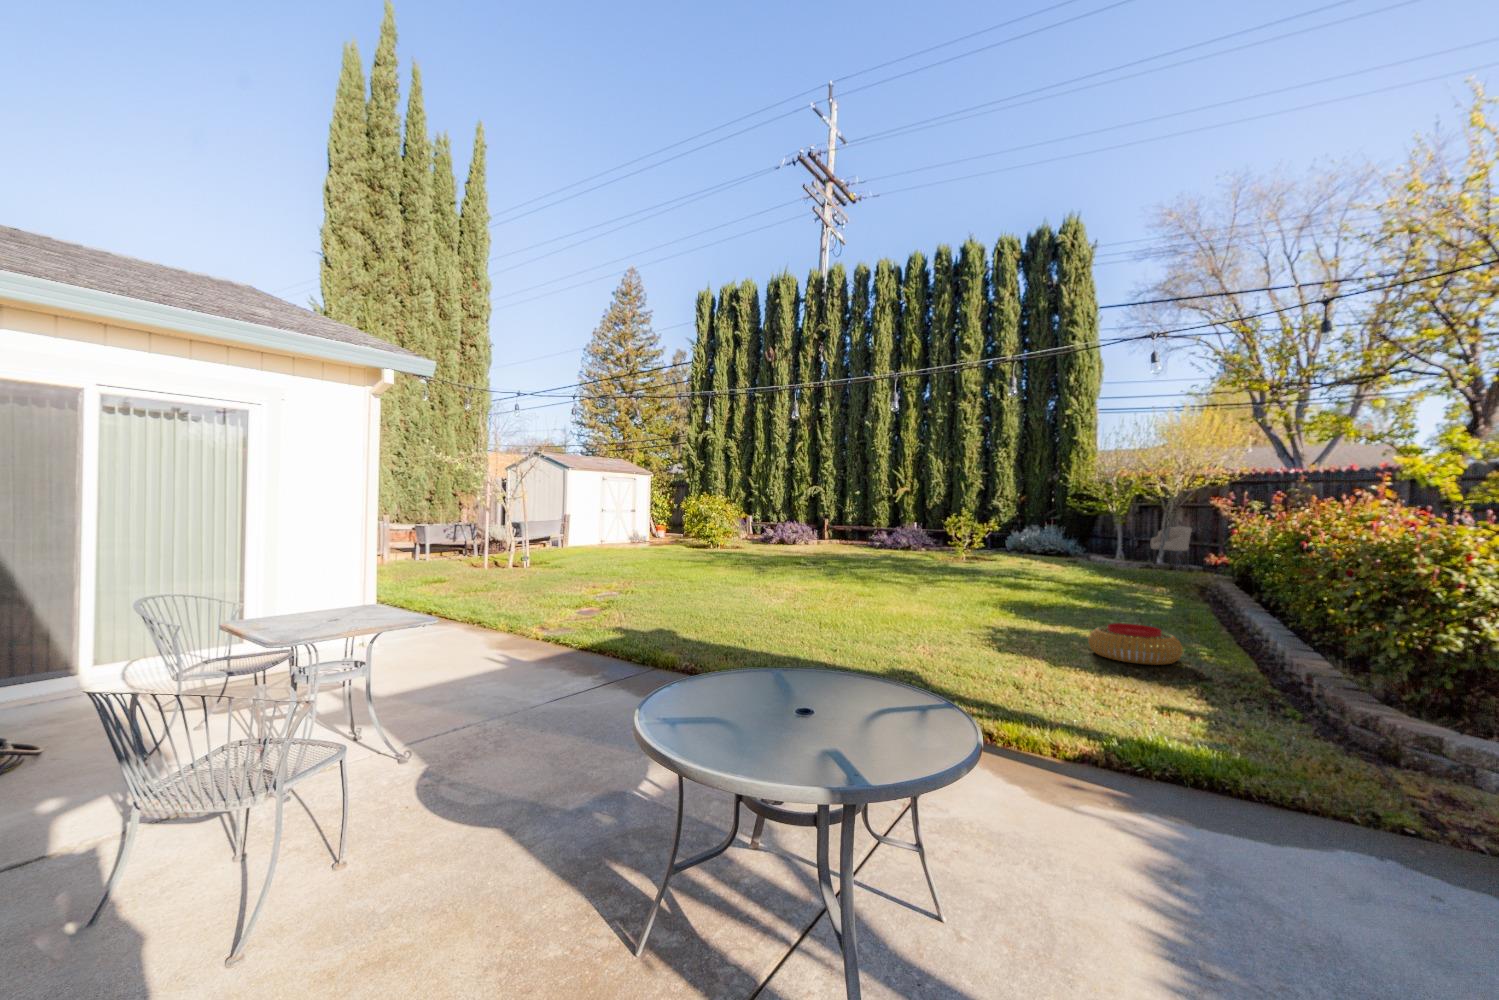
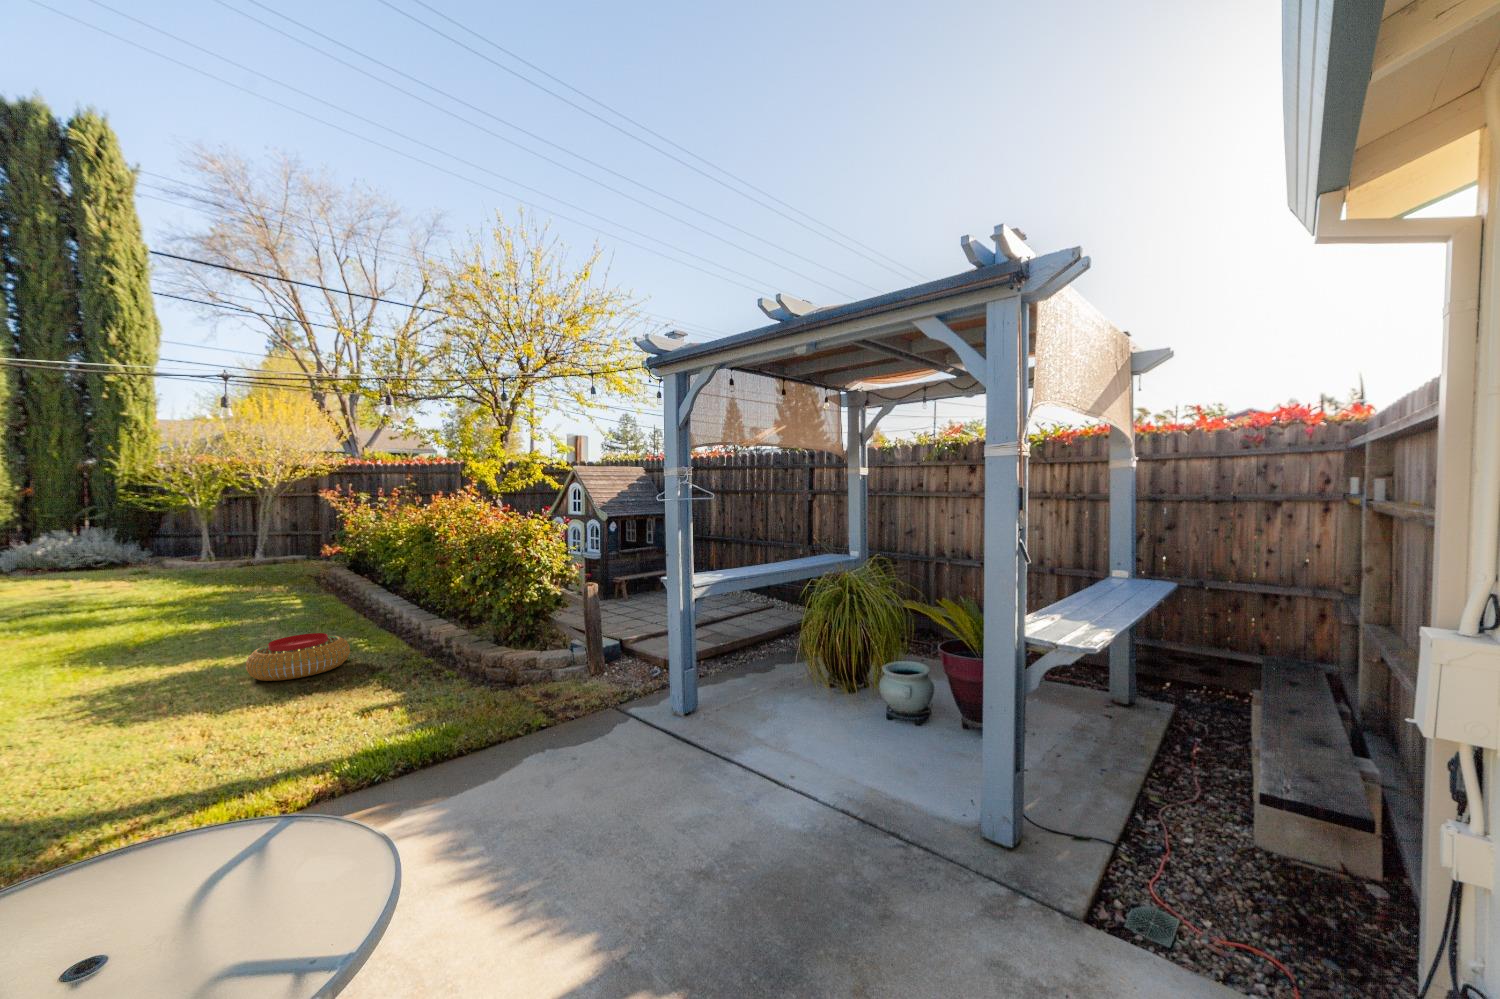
chair: present [1150,526,1192,566] -> none [245,515,289,558]

